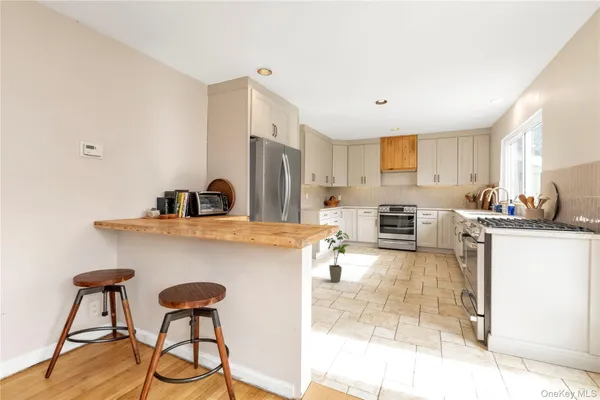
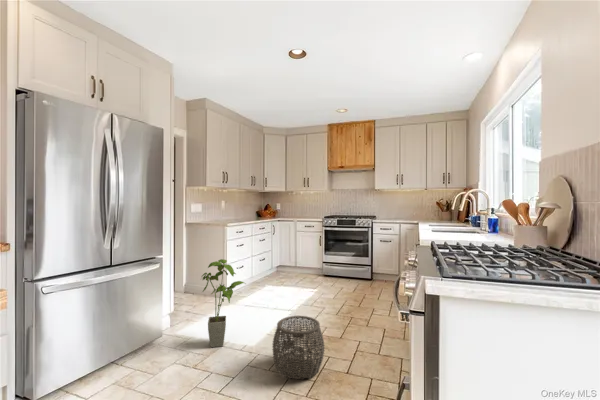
woven basket: none [377,263,409,295] -> present [272,316,325,379]

